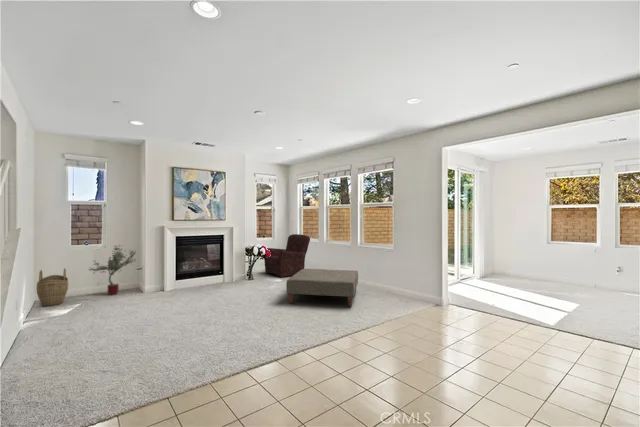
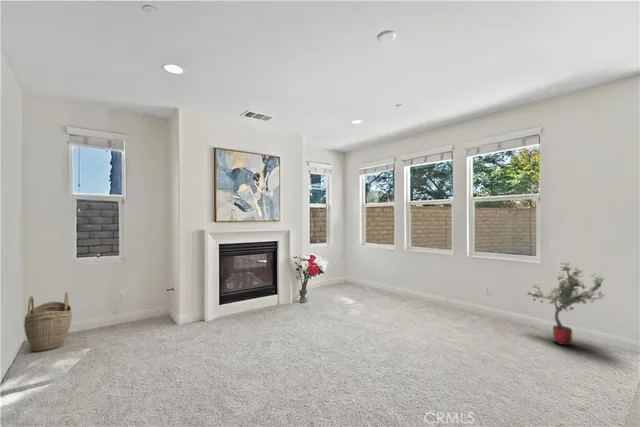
armchair: present [264,234,310,278] -> none [320,239,384,297]
potted tree: present [89,245,136,295] -> present [527,263,603,345]
ottoman: present [286,269,358,307] -> none [394,288,508,352]

